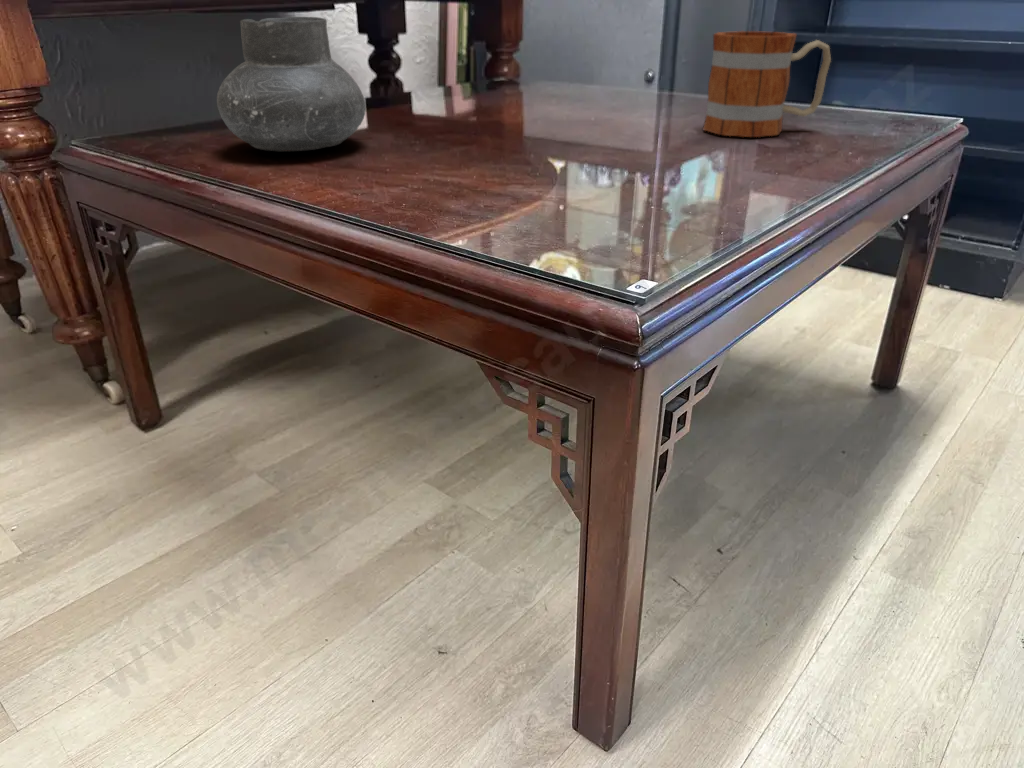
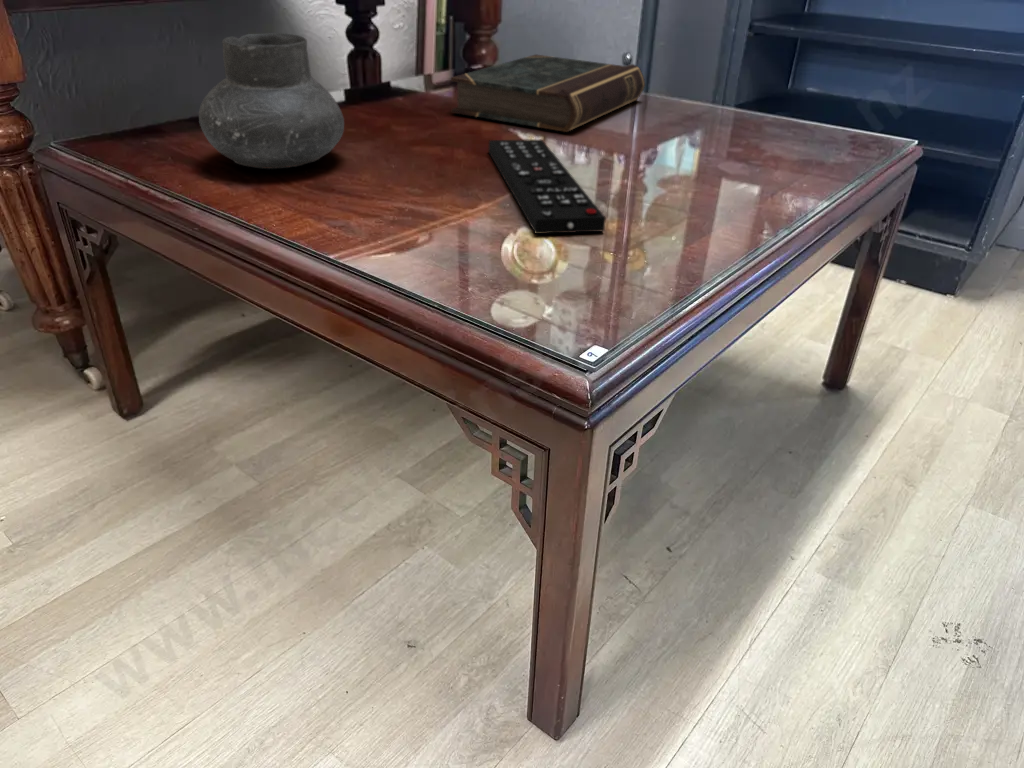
mug: present [703,31,831,137] -> none [669,56,792,163]
book: none [474,57,672,119] -> present [451,55,645,132]
remote control: none [515,121,643,193] -> present [488,139,606,234]

